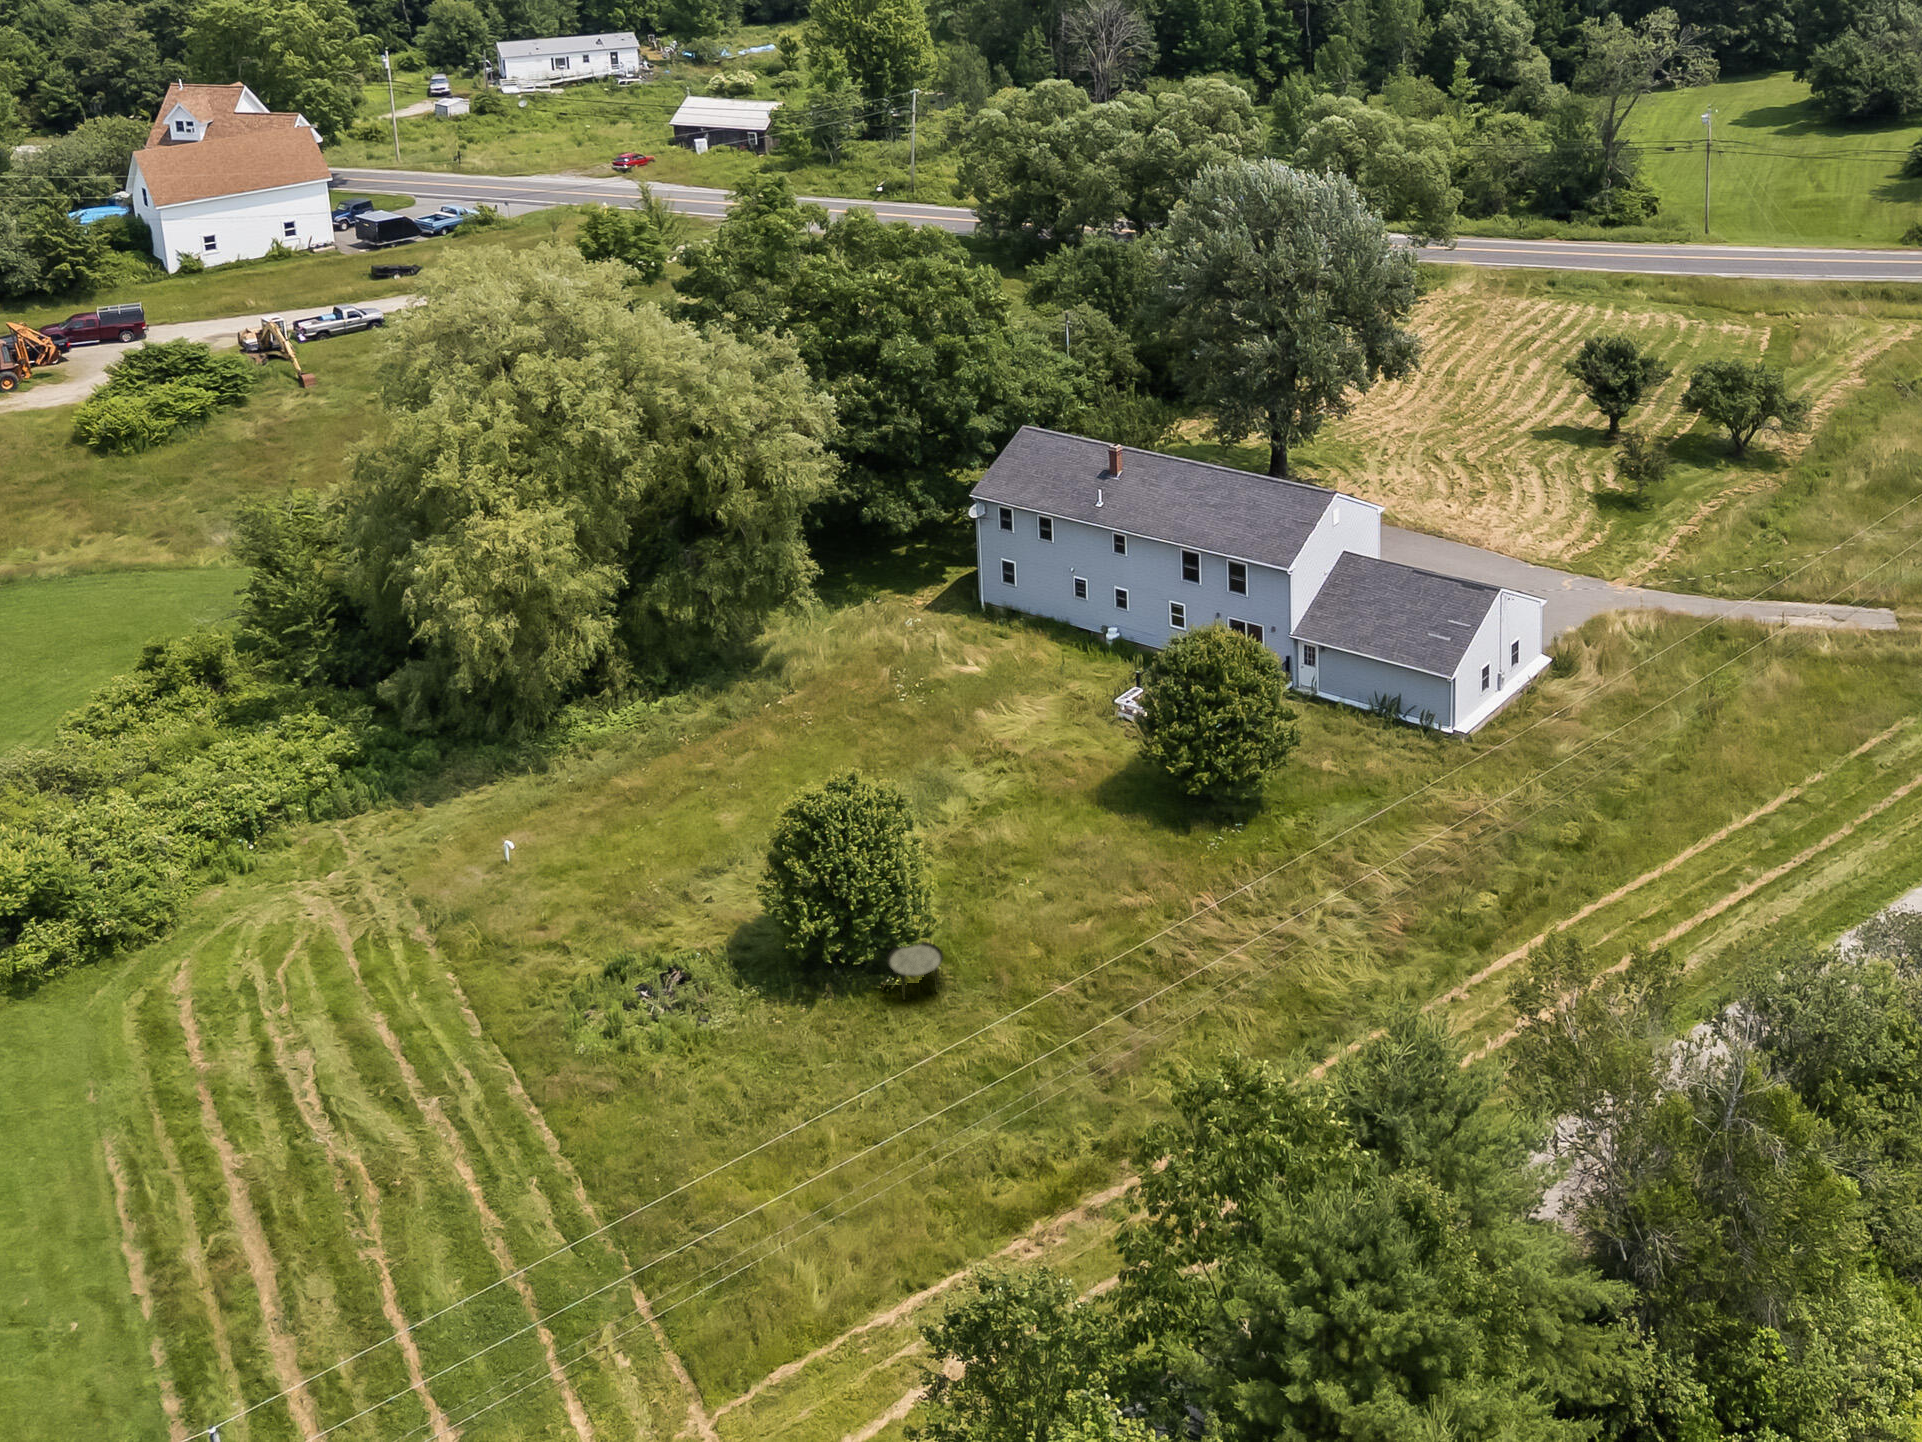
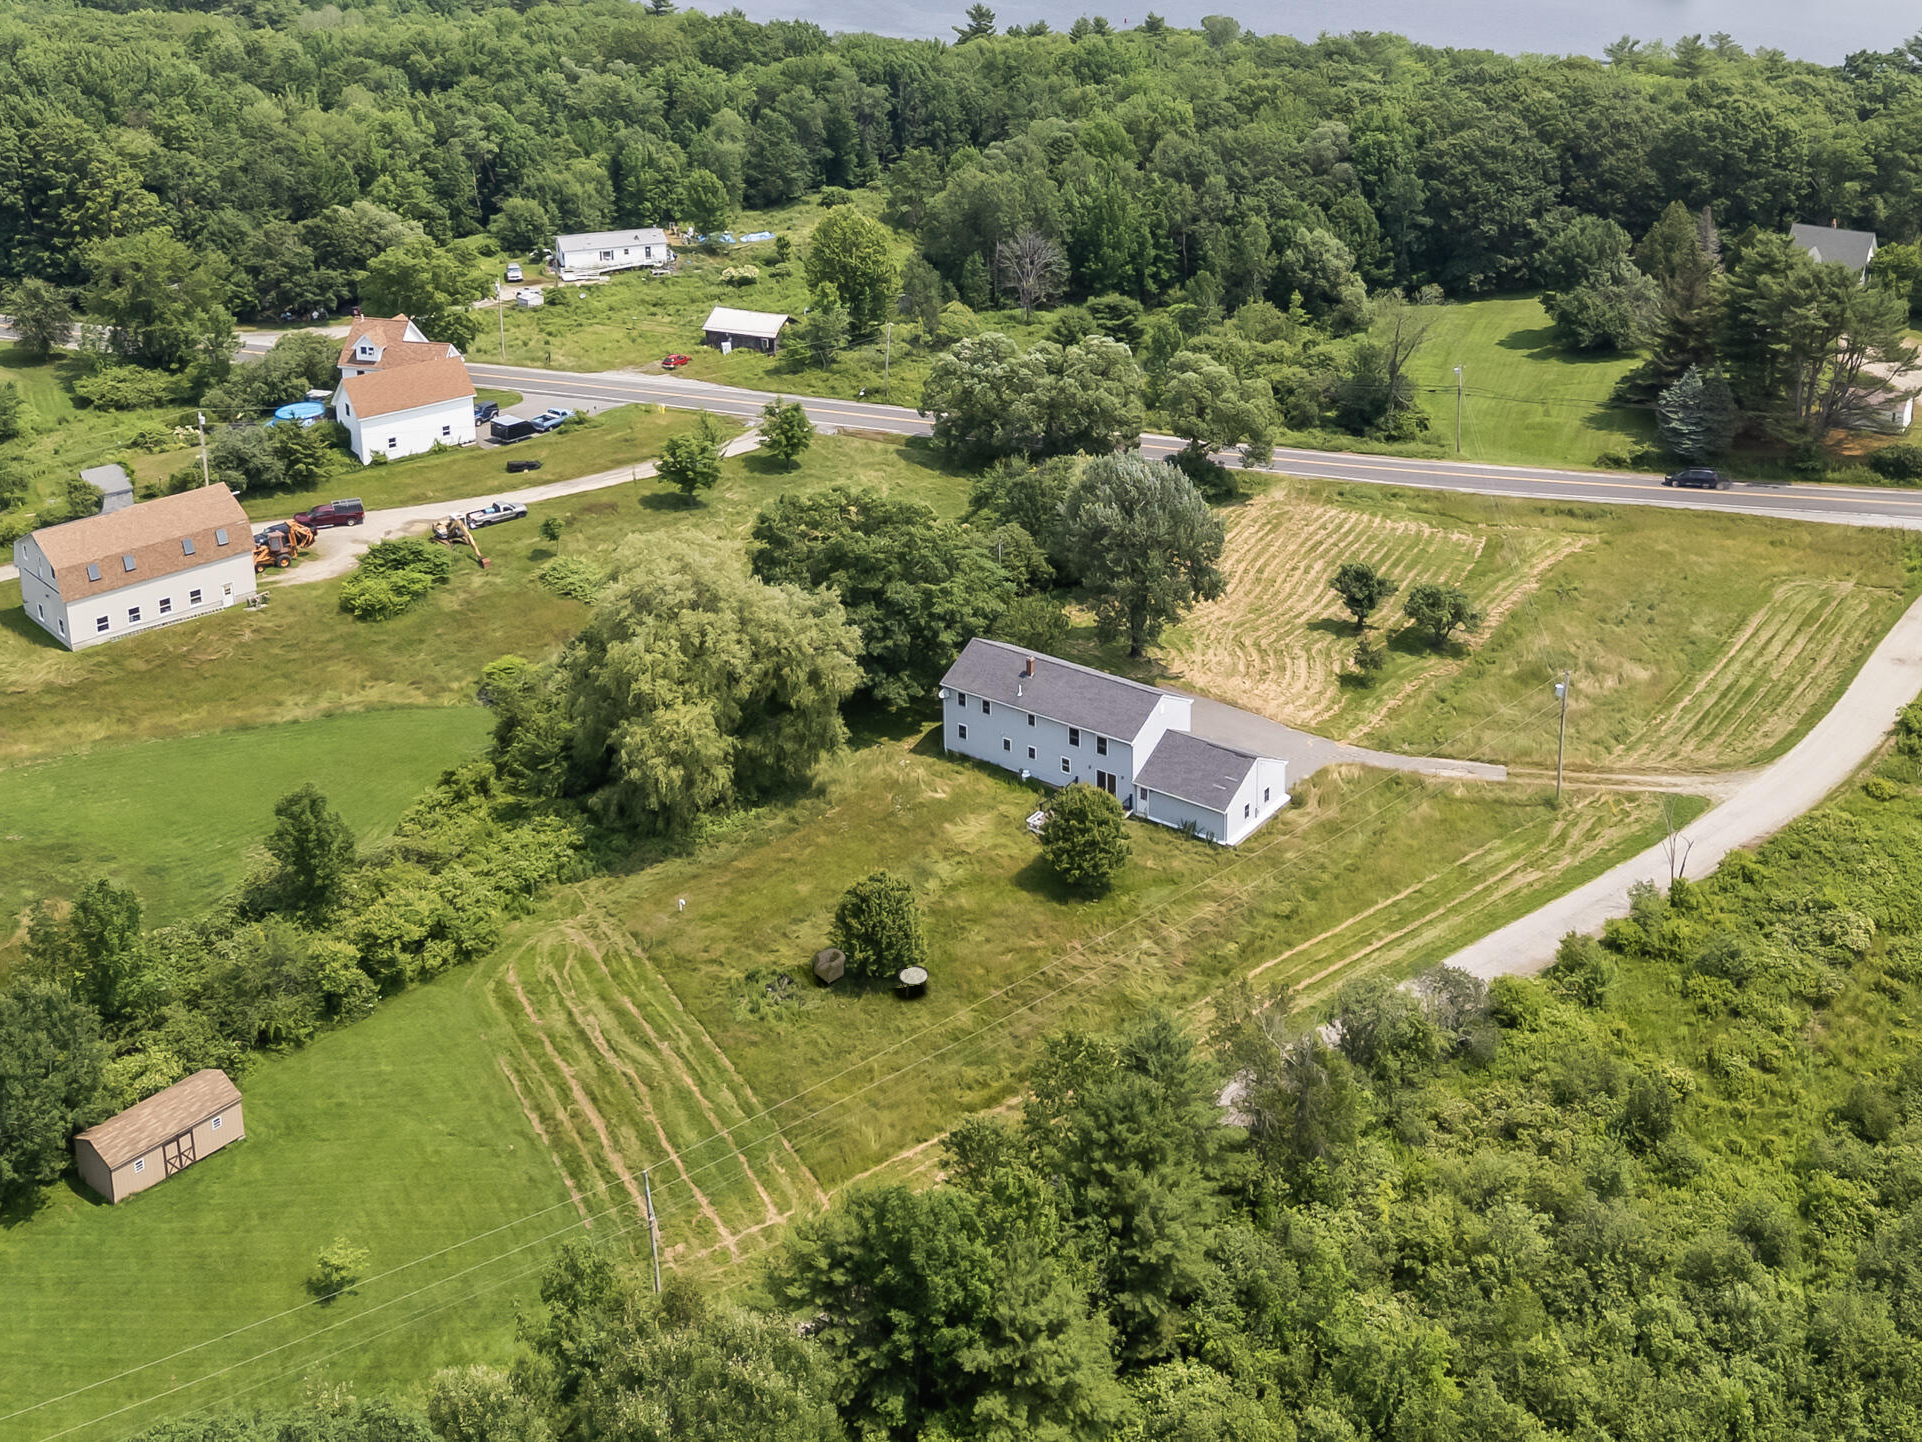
chair: none [735,915,790,985] -> present [815,948,845,987]

